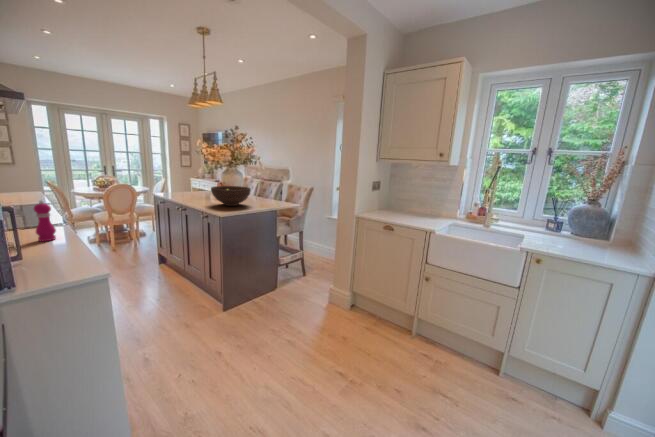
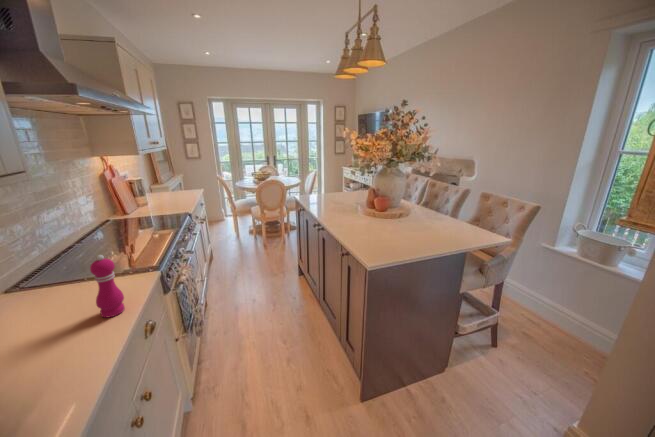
fruit bowl: present [211,186,251,206] -> none [358,197,420,233]

